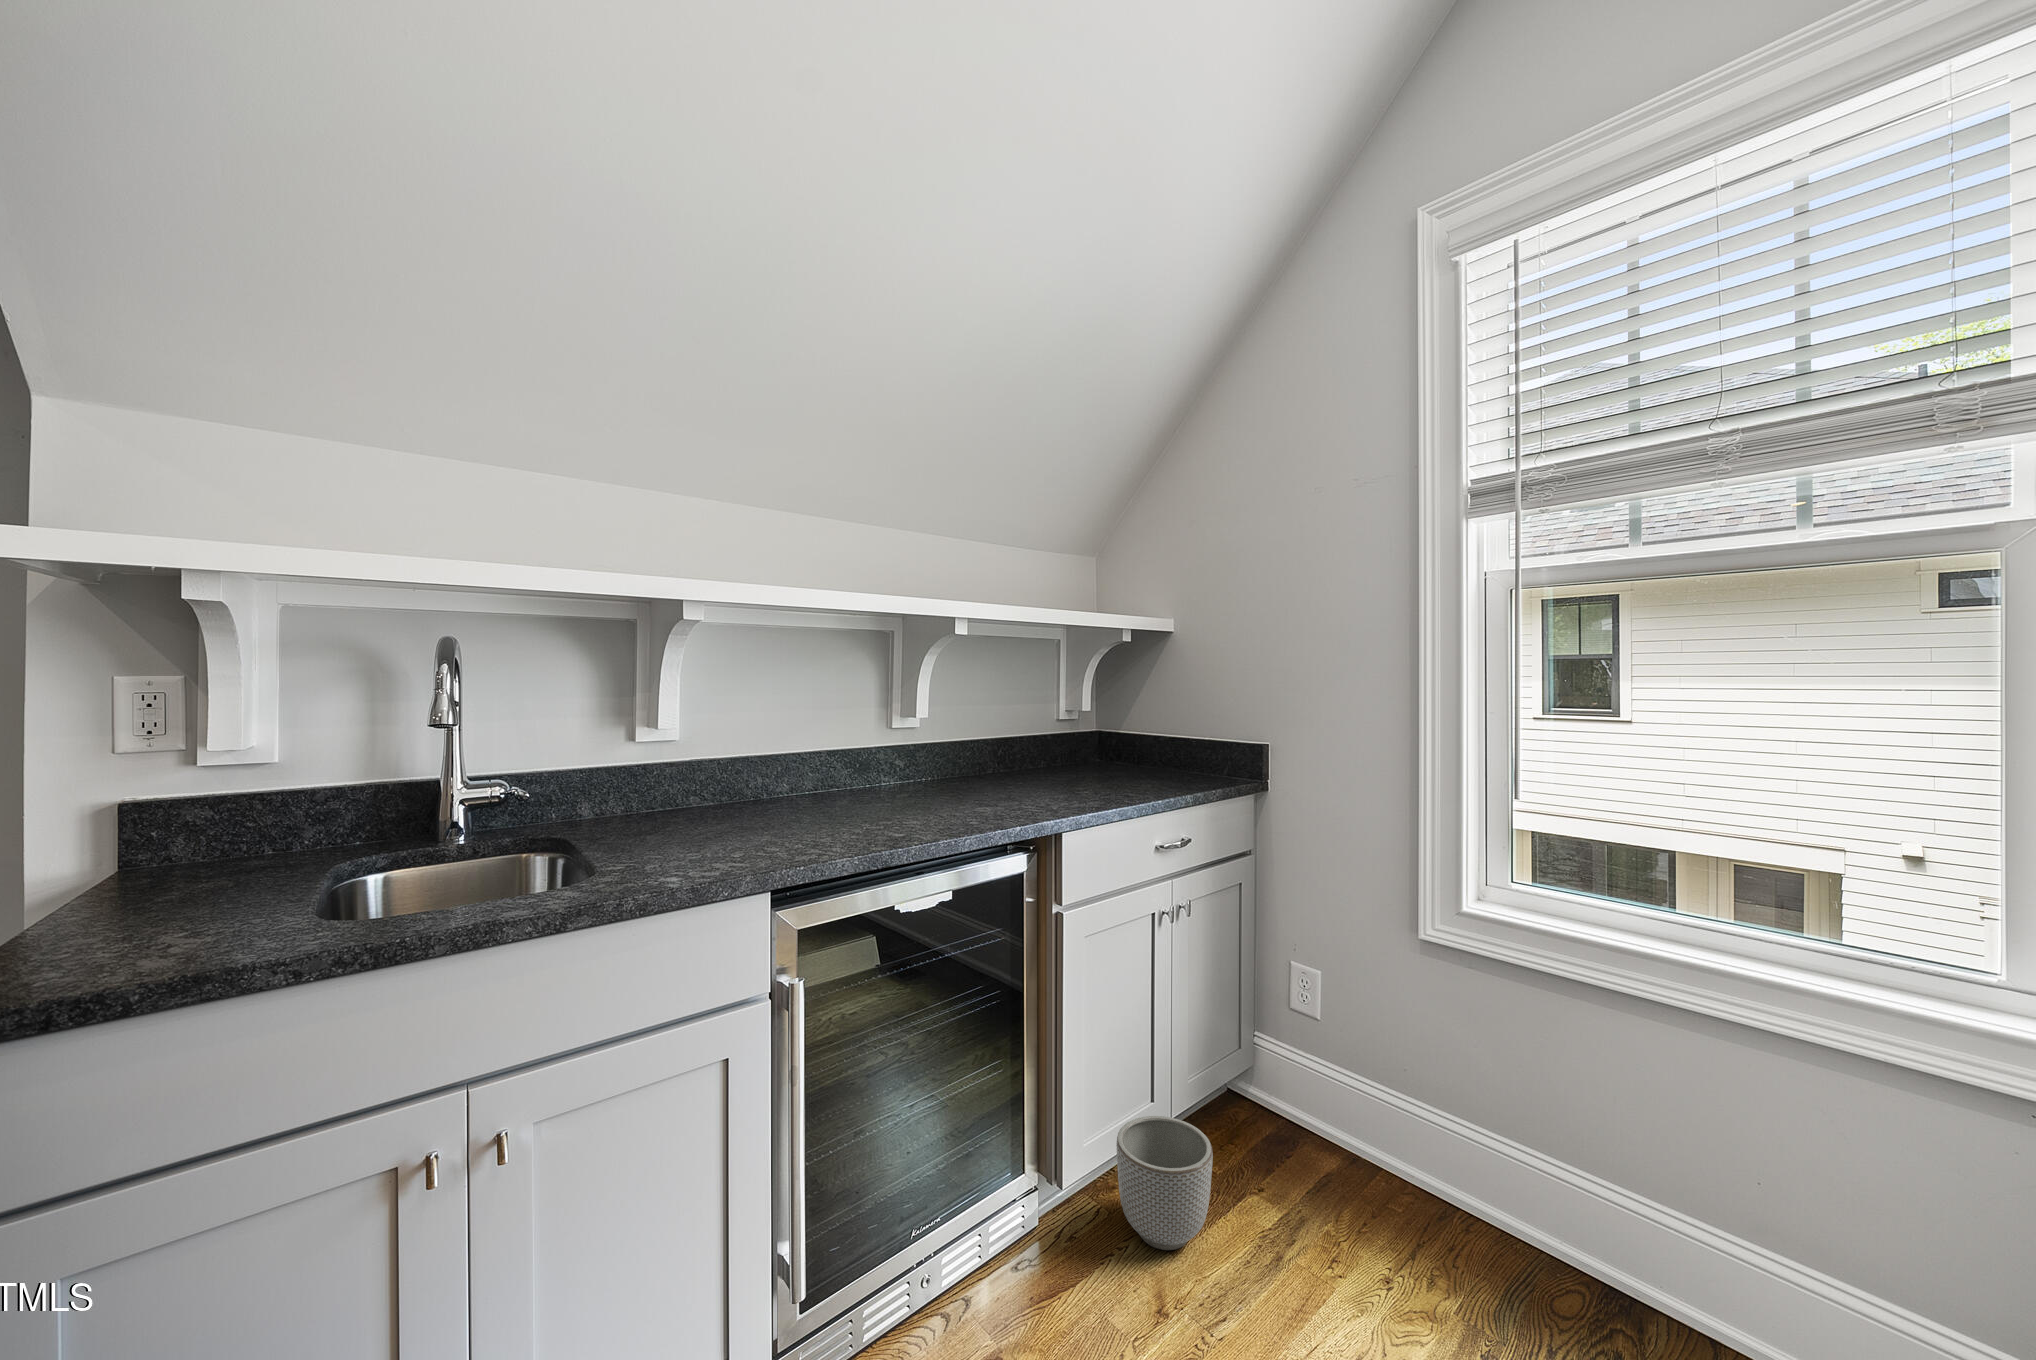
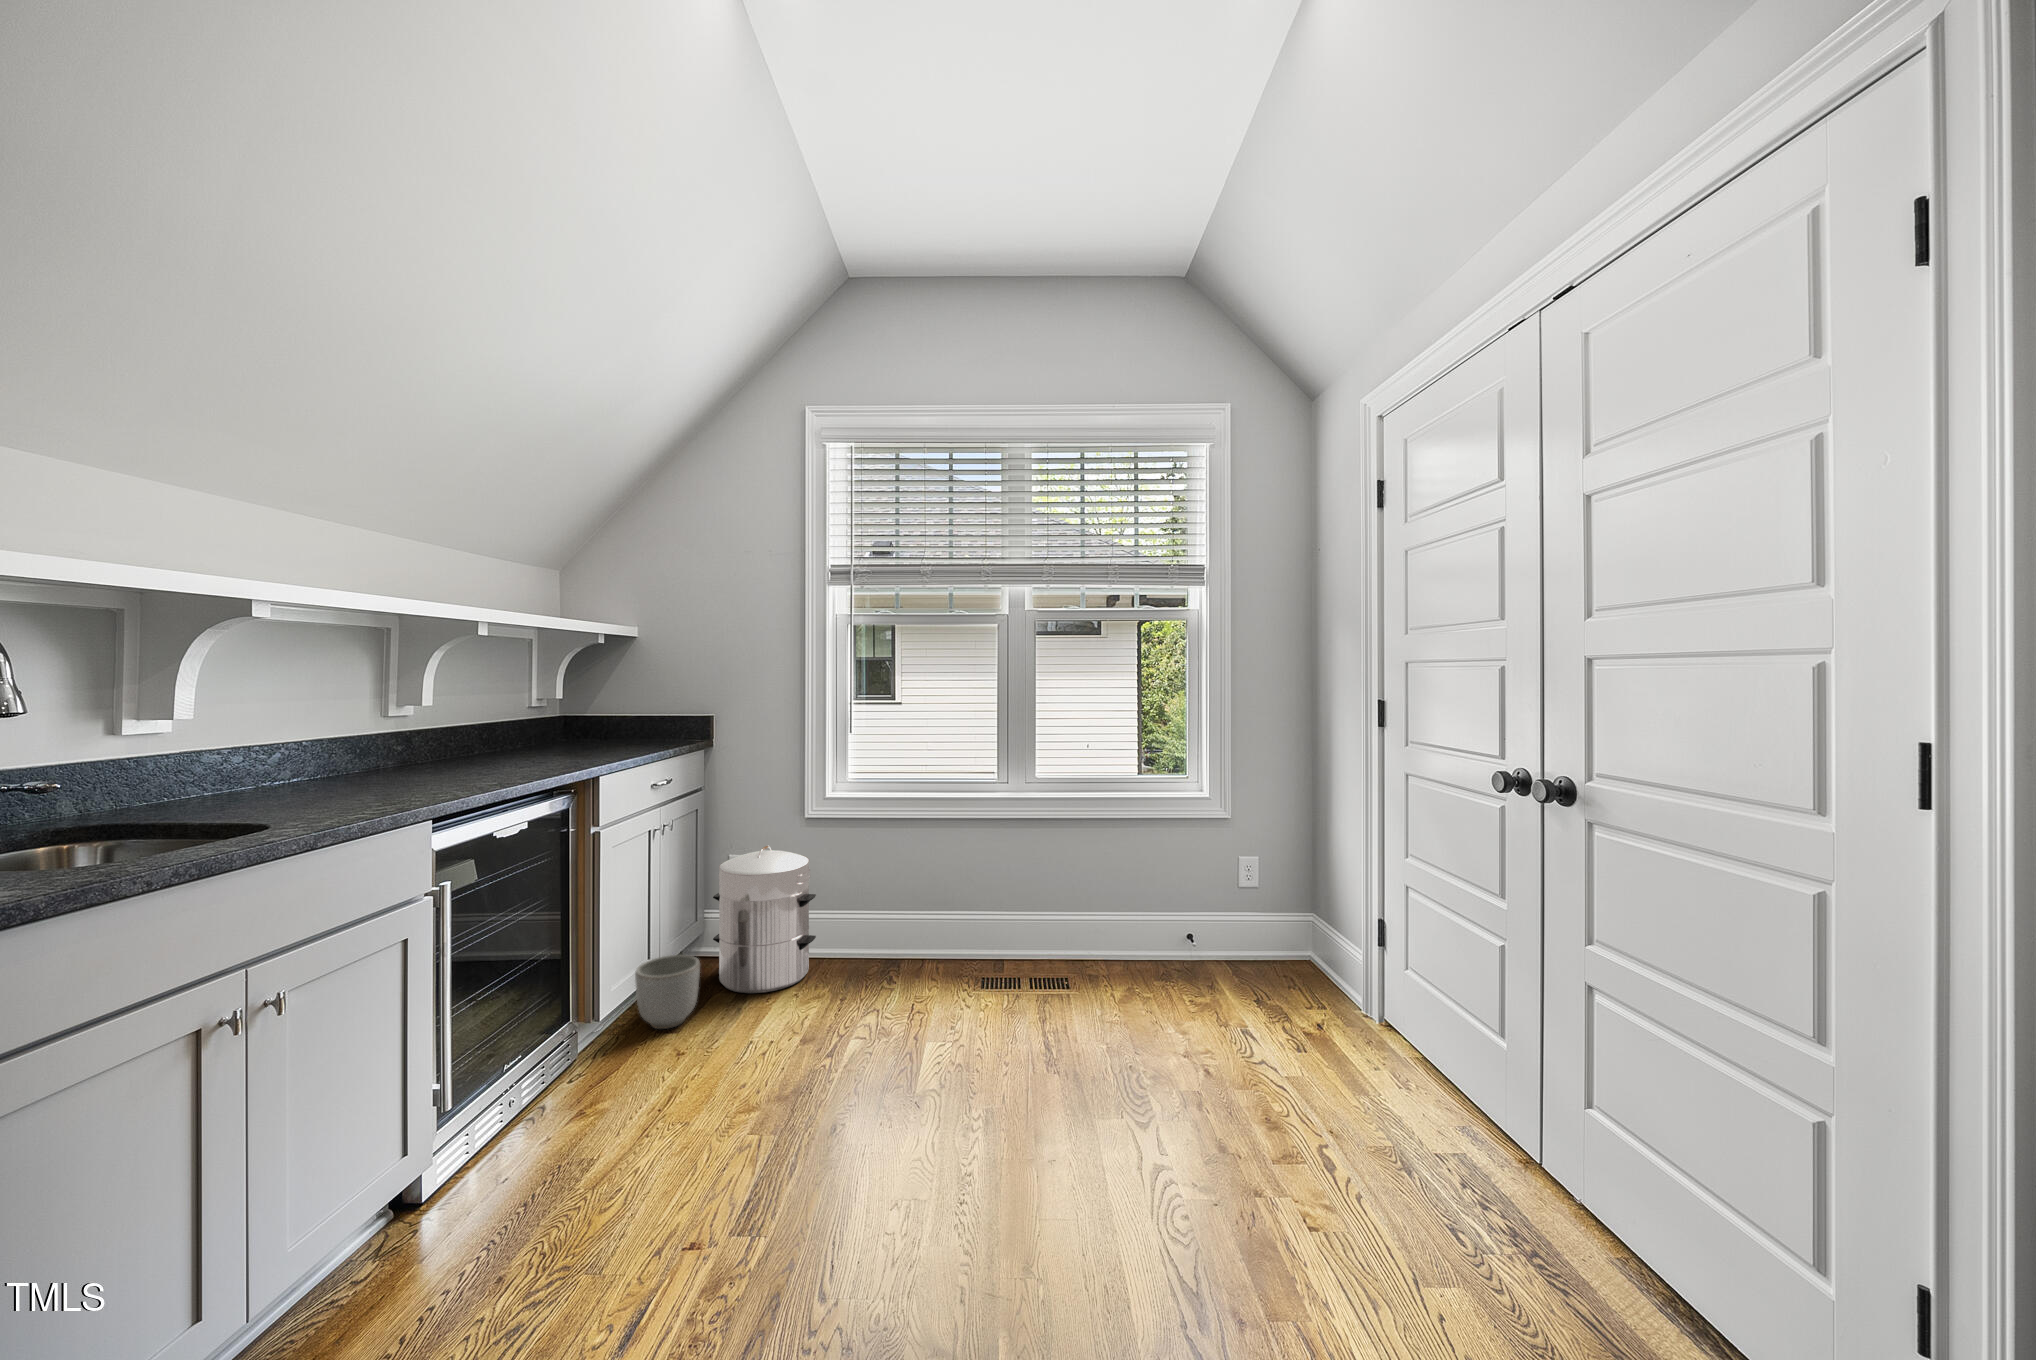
waste bin: none [1252,971,1430,1243] -> present [713,846,816,993]

